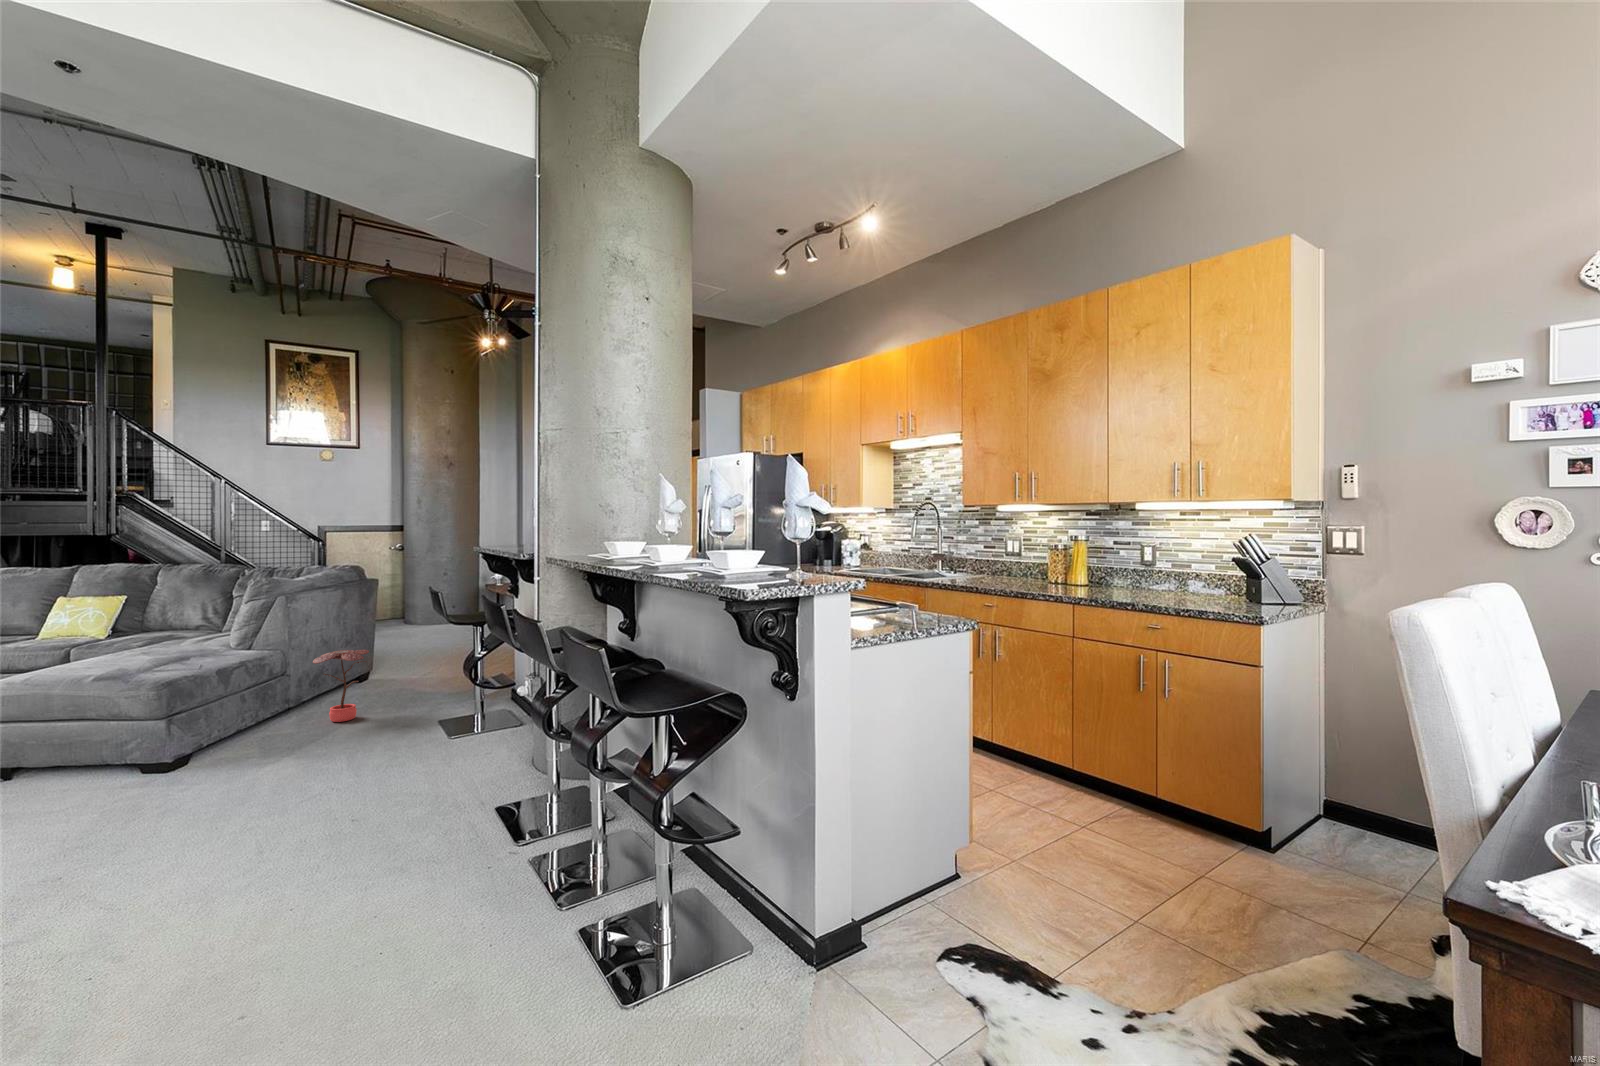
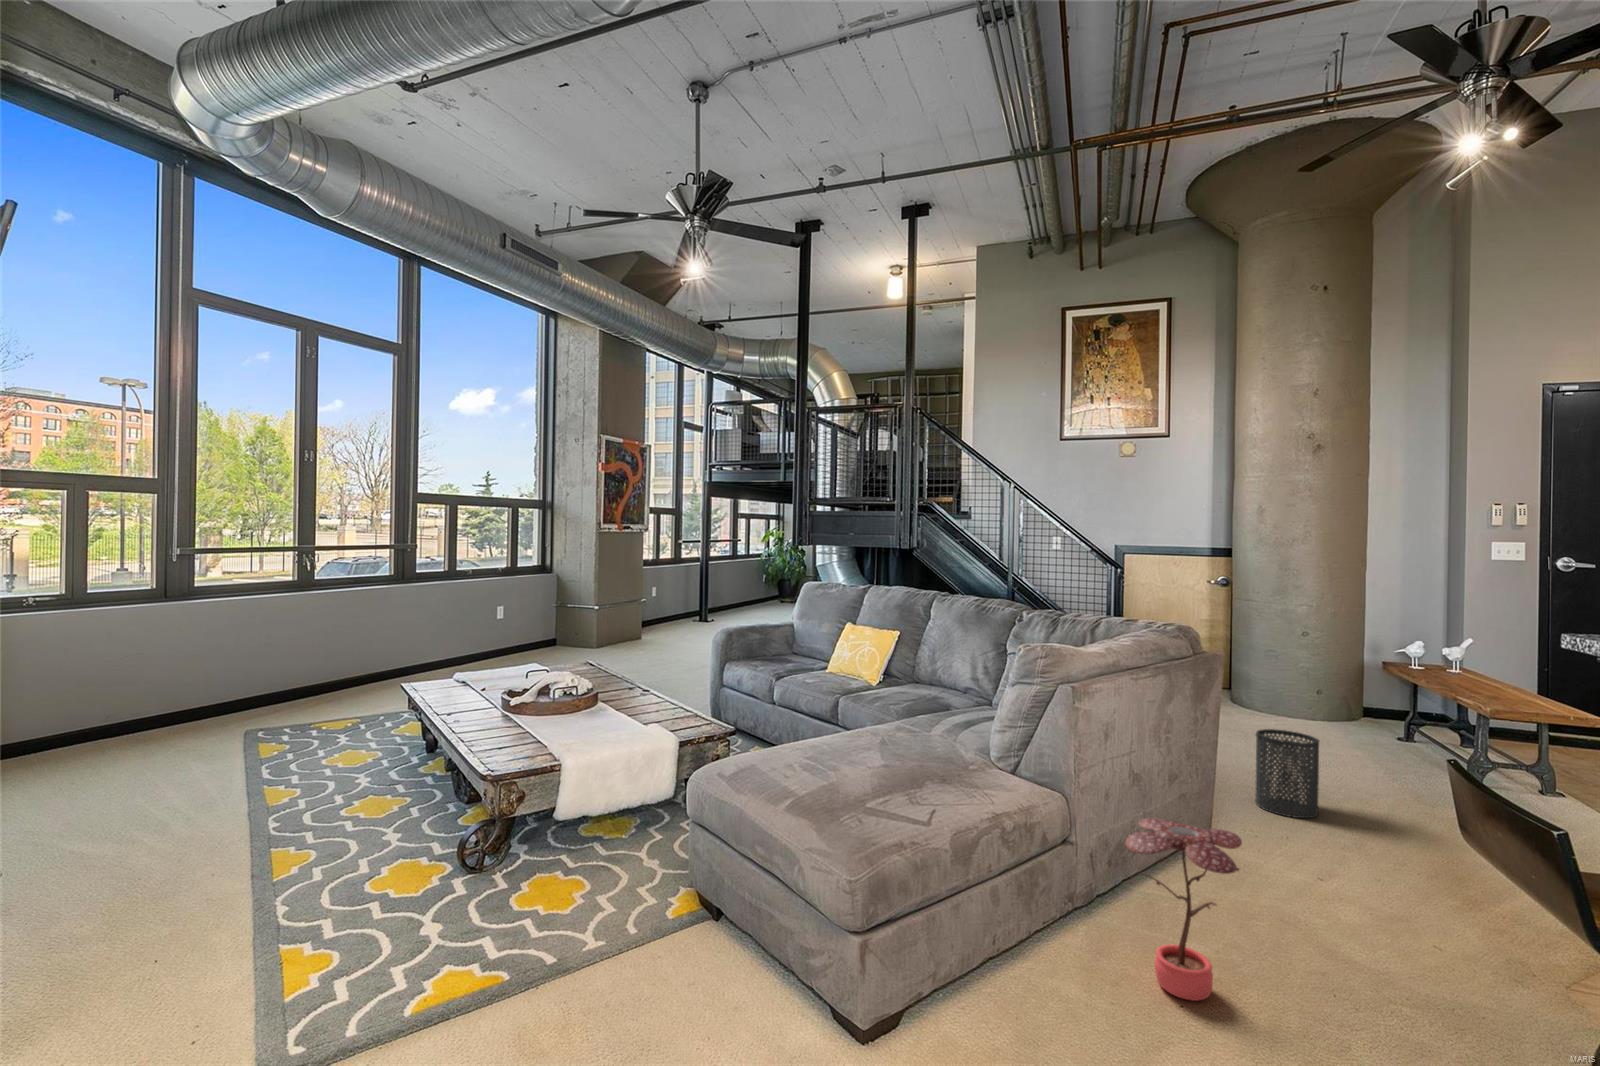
trash can: none [400,623,432,665] -> present [1255,729,1319,818]

